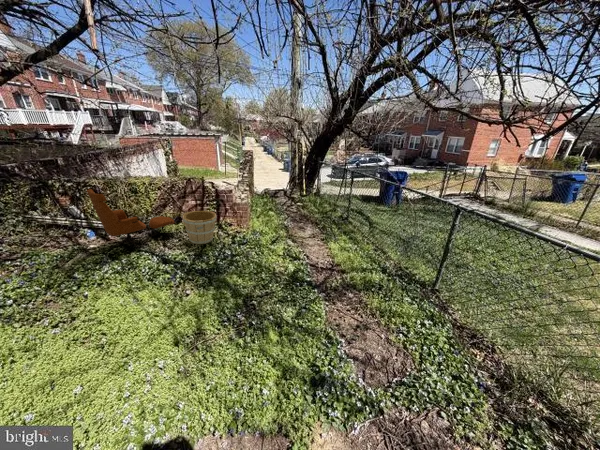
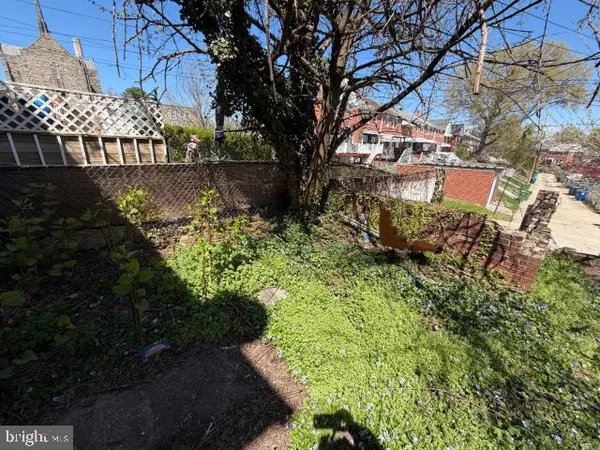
wooden bucket: present [183,211,216,244] -> none [446,246,489,286]

